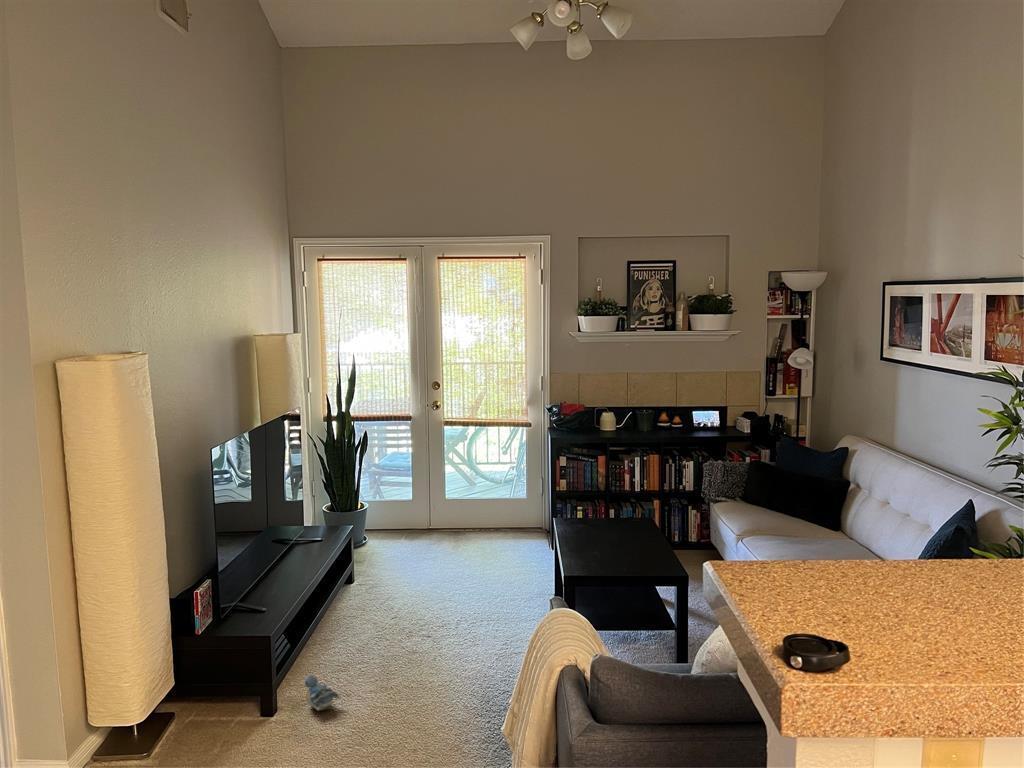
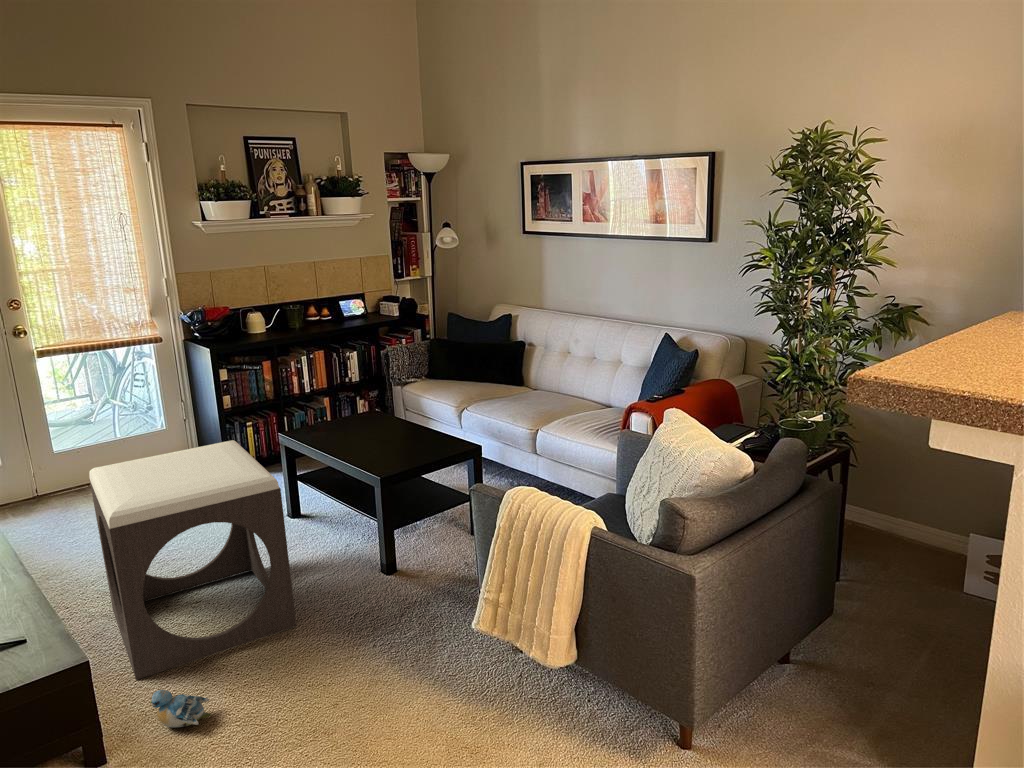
footstool: none [329,508,482,677] -> present [89,440,296,680]

